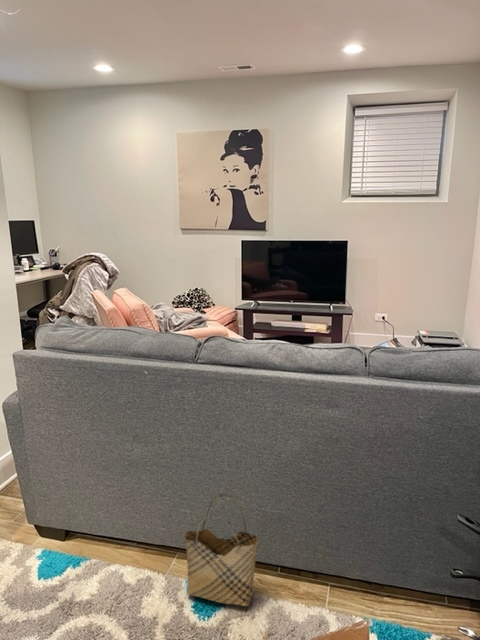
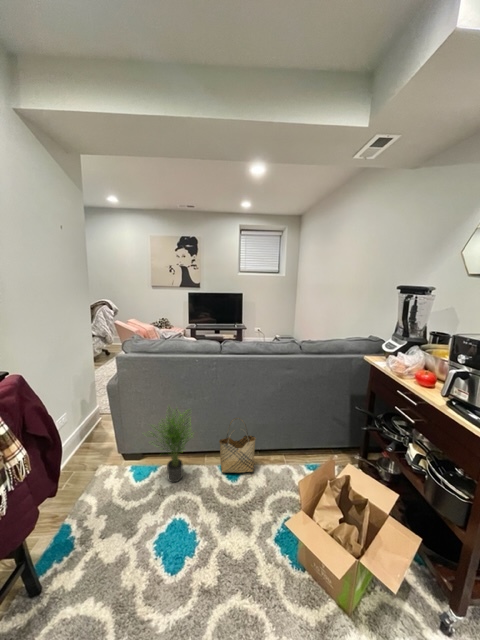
potted plant: none [45,449,140,594] -> present [152,408,192,482]

